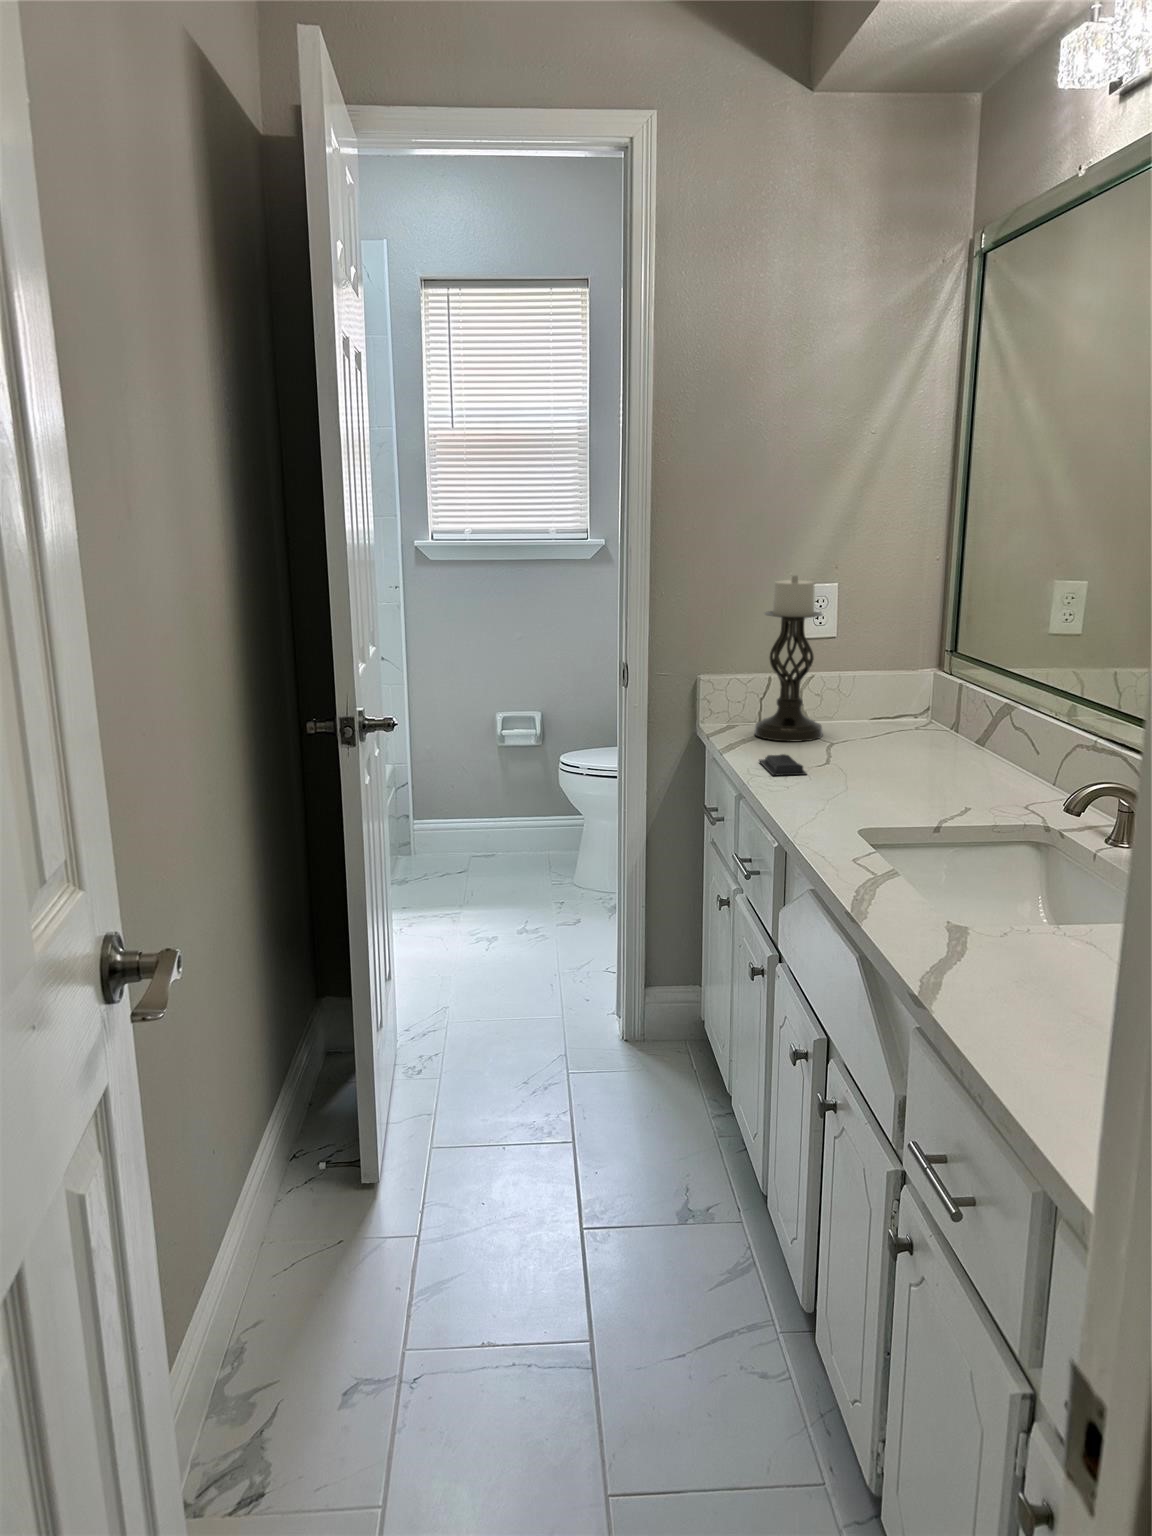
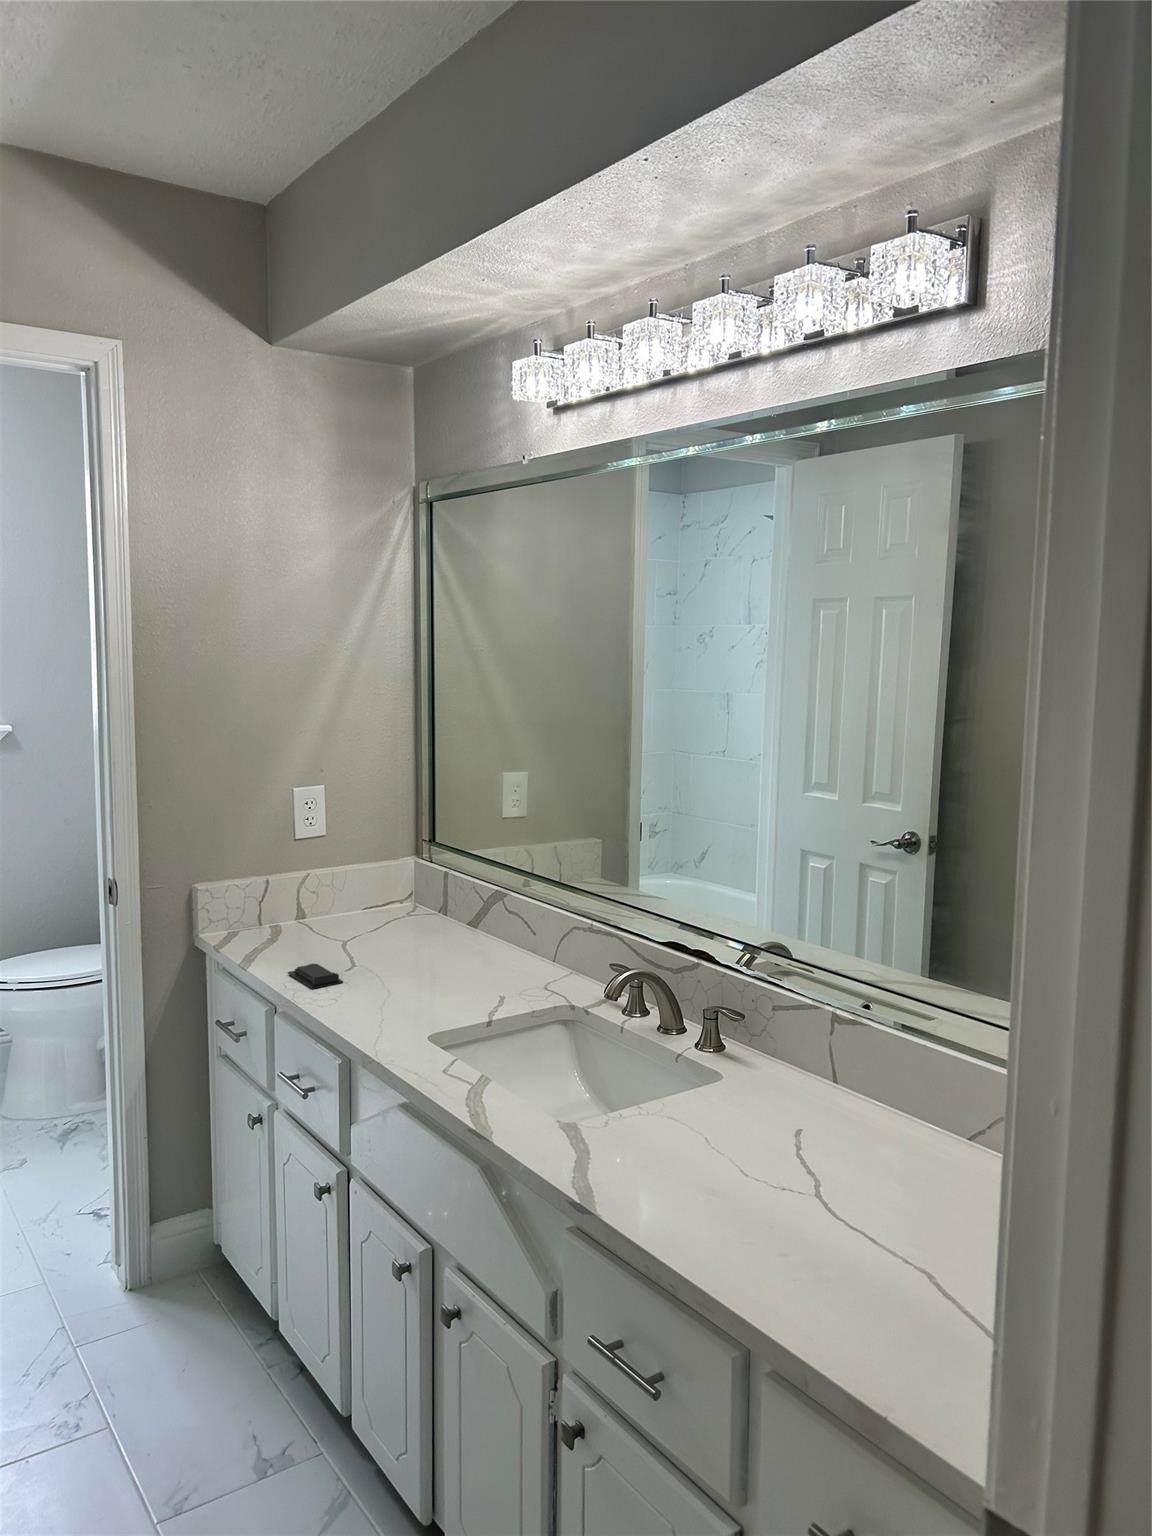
candle holder: present [754,575,823,742] -> none [262,785,330,946]

